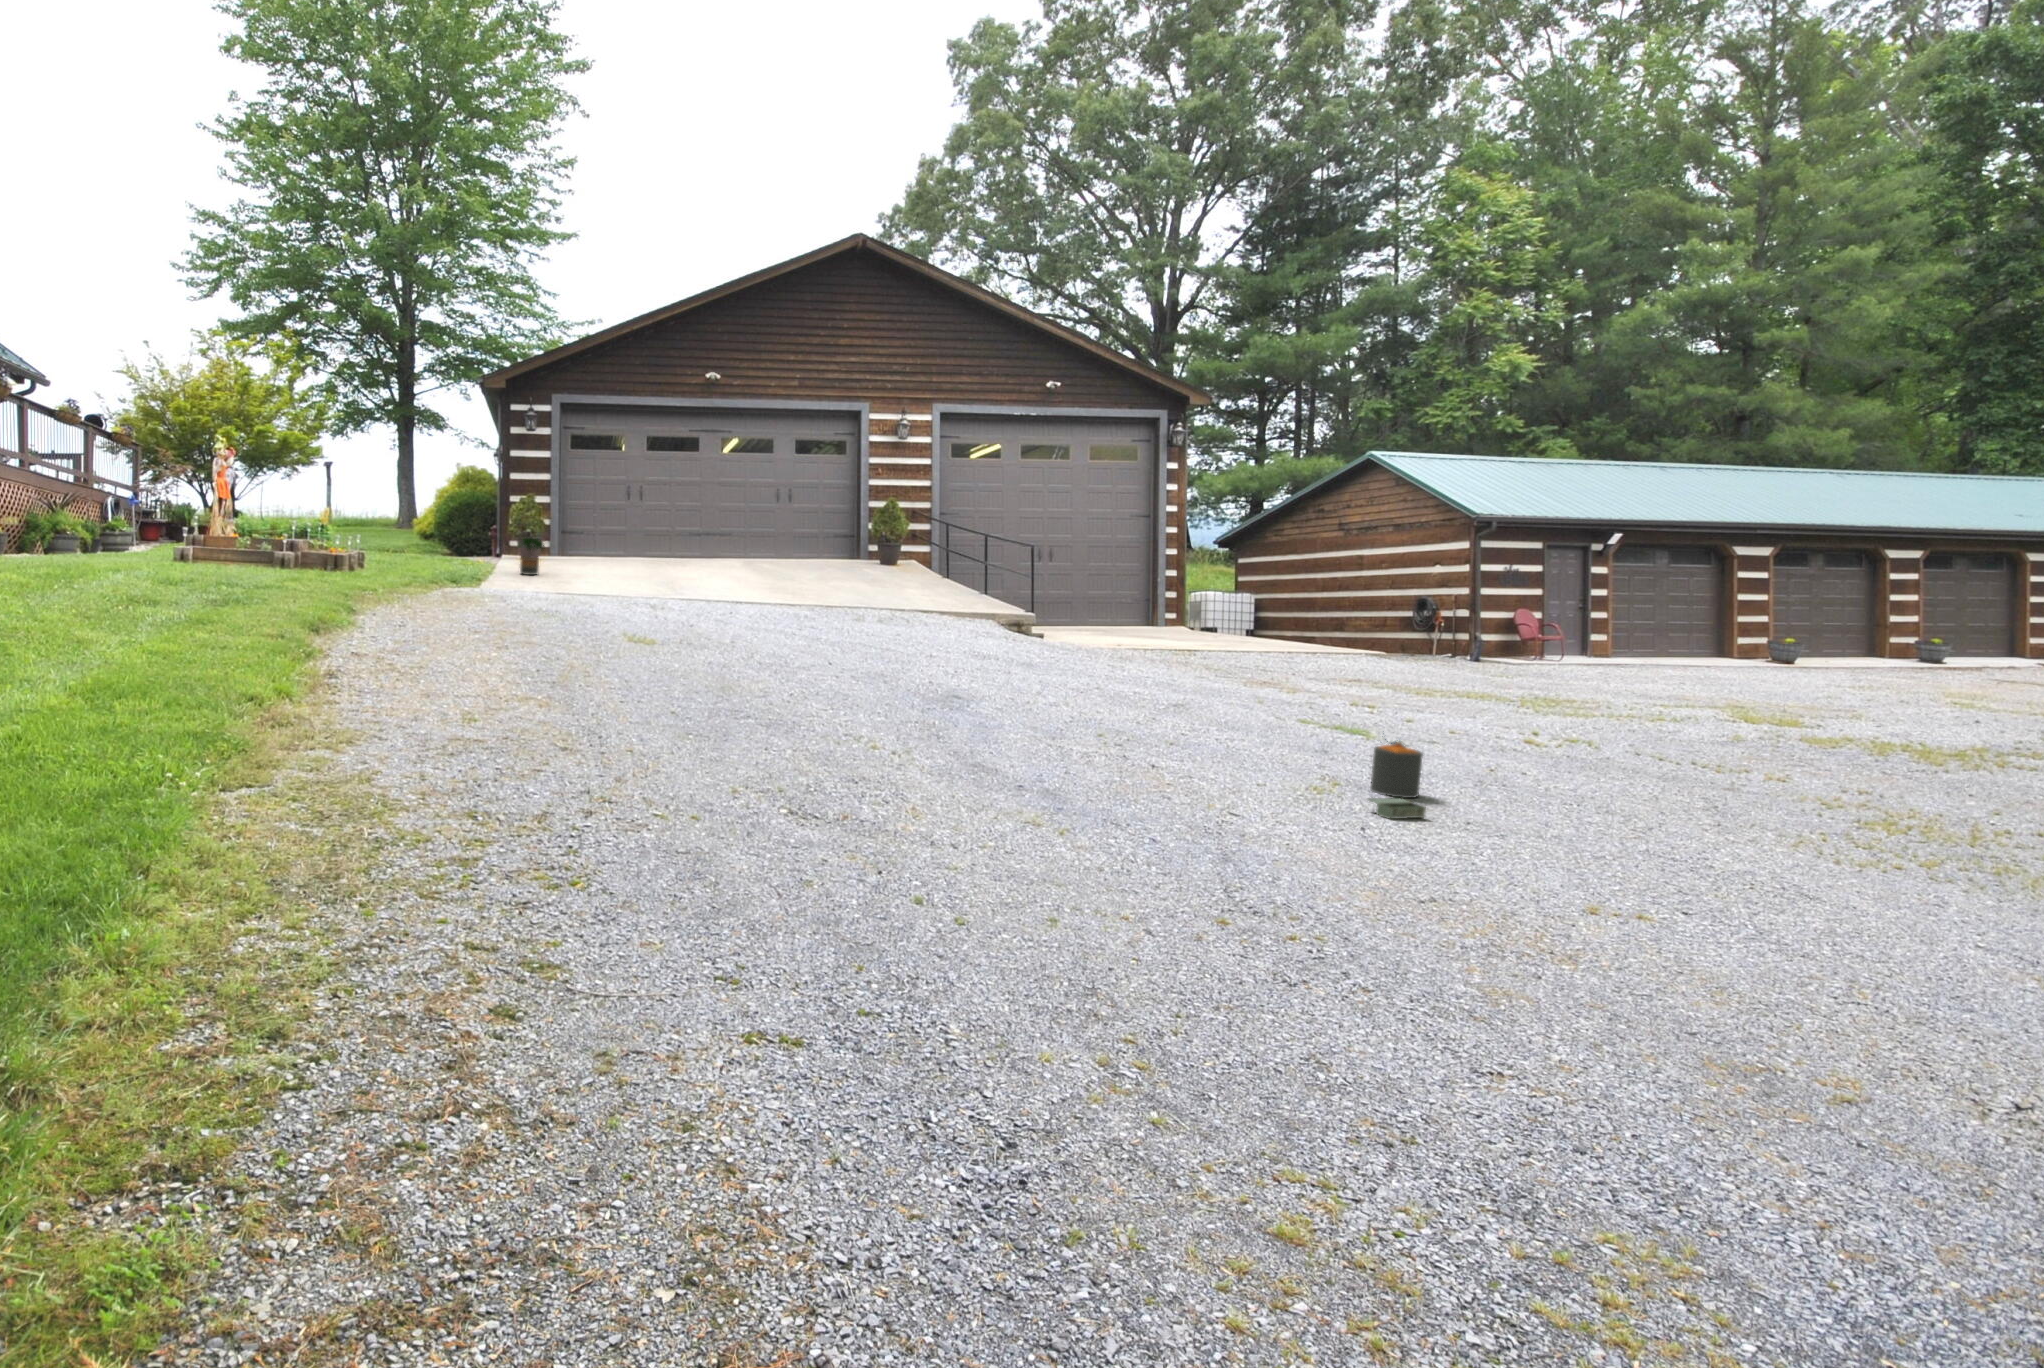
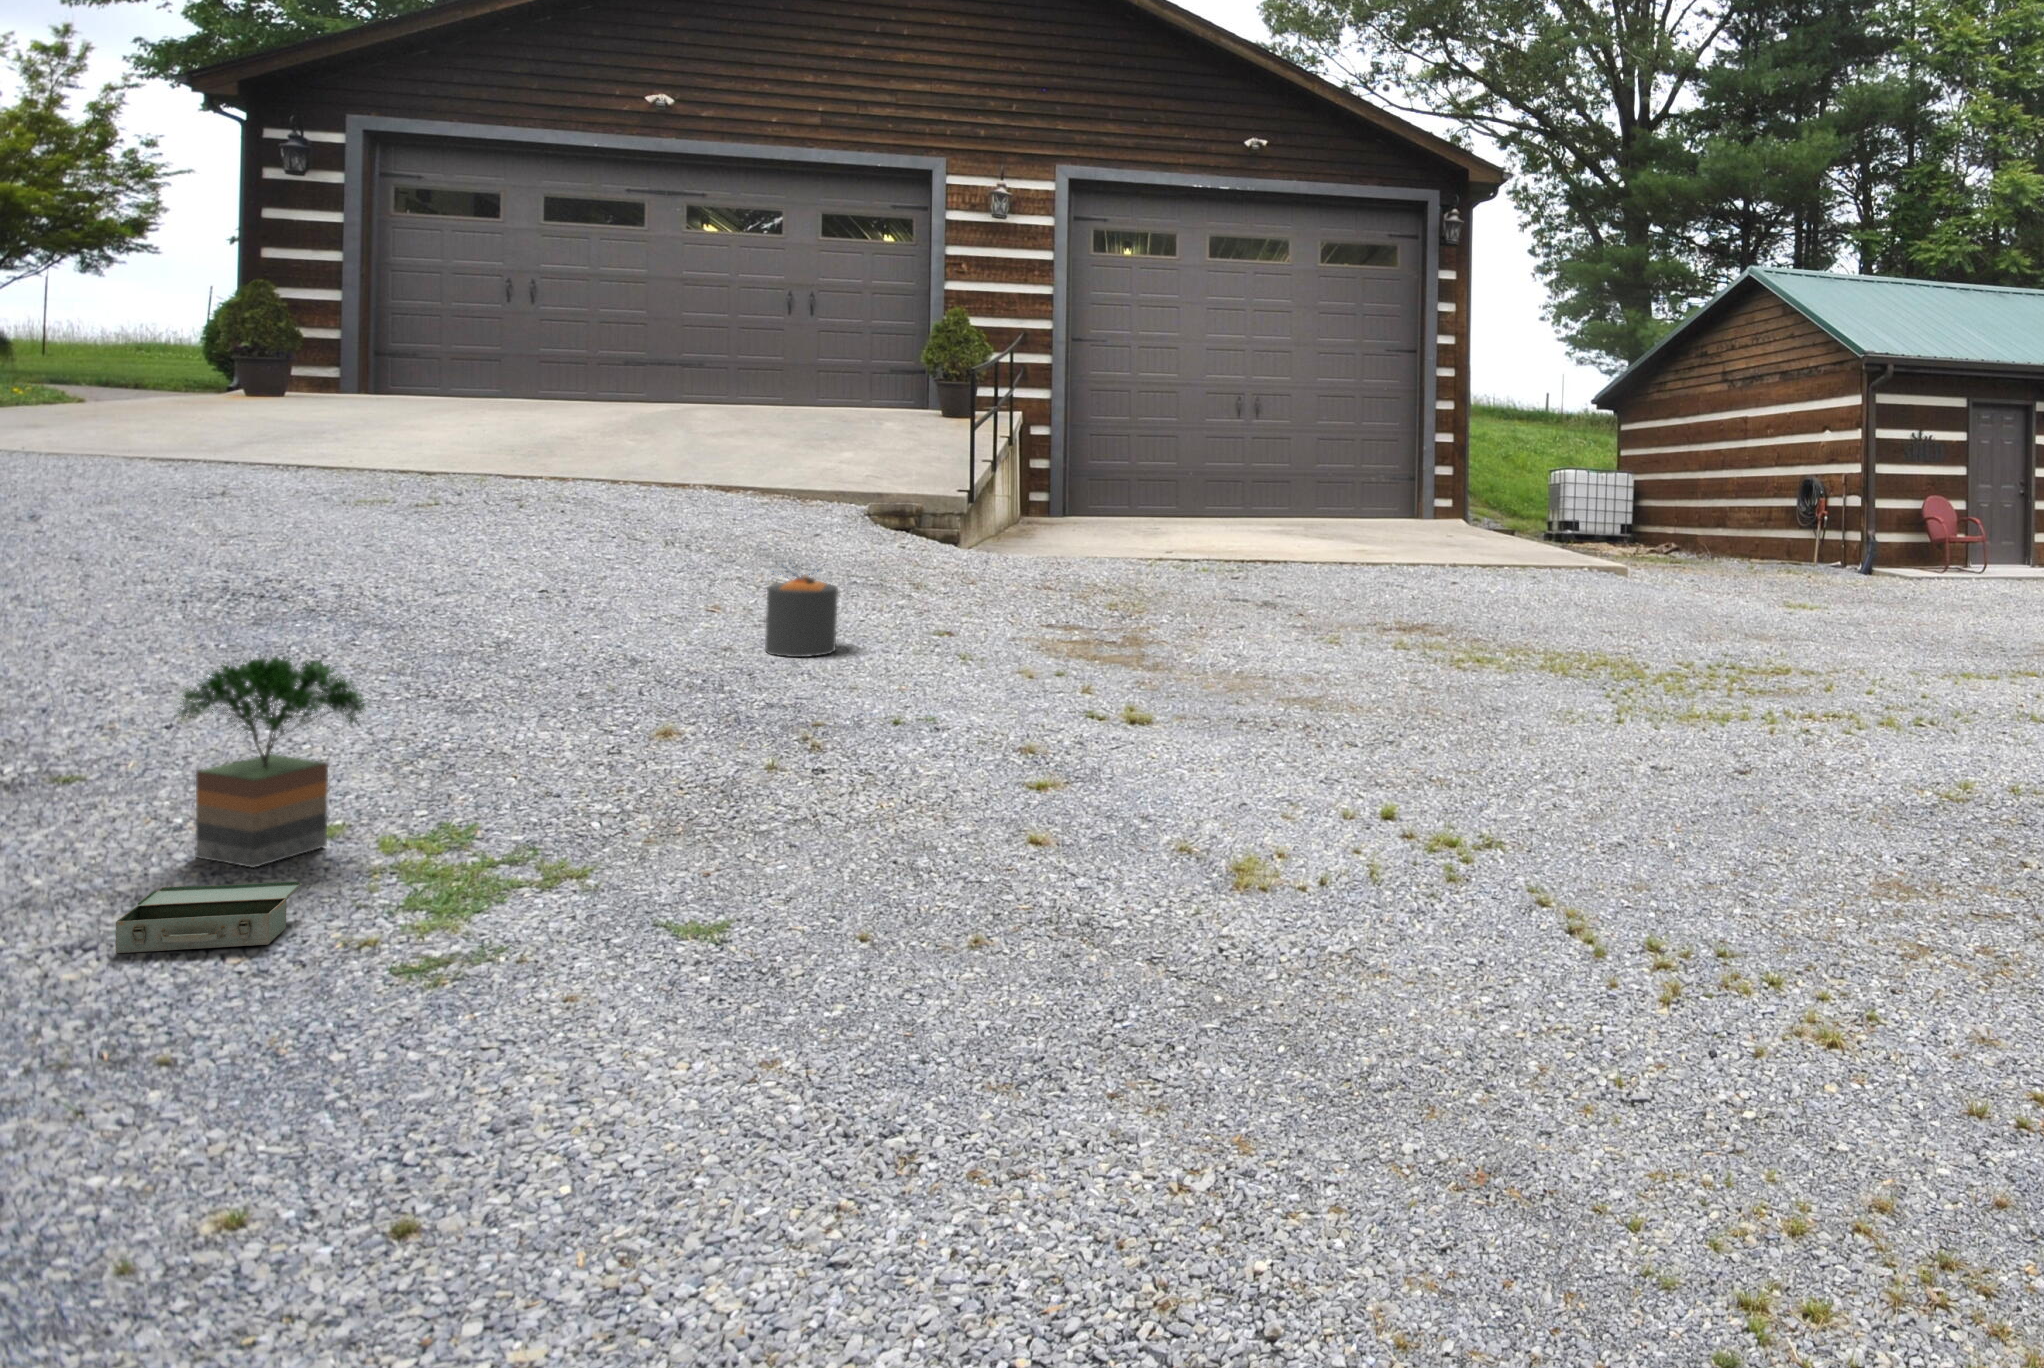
potted tree: present [520,538,545,575] -> present [178,657,366,868]
trash can: present [1370,733,1423,798] -> present [765,567,838,657]

